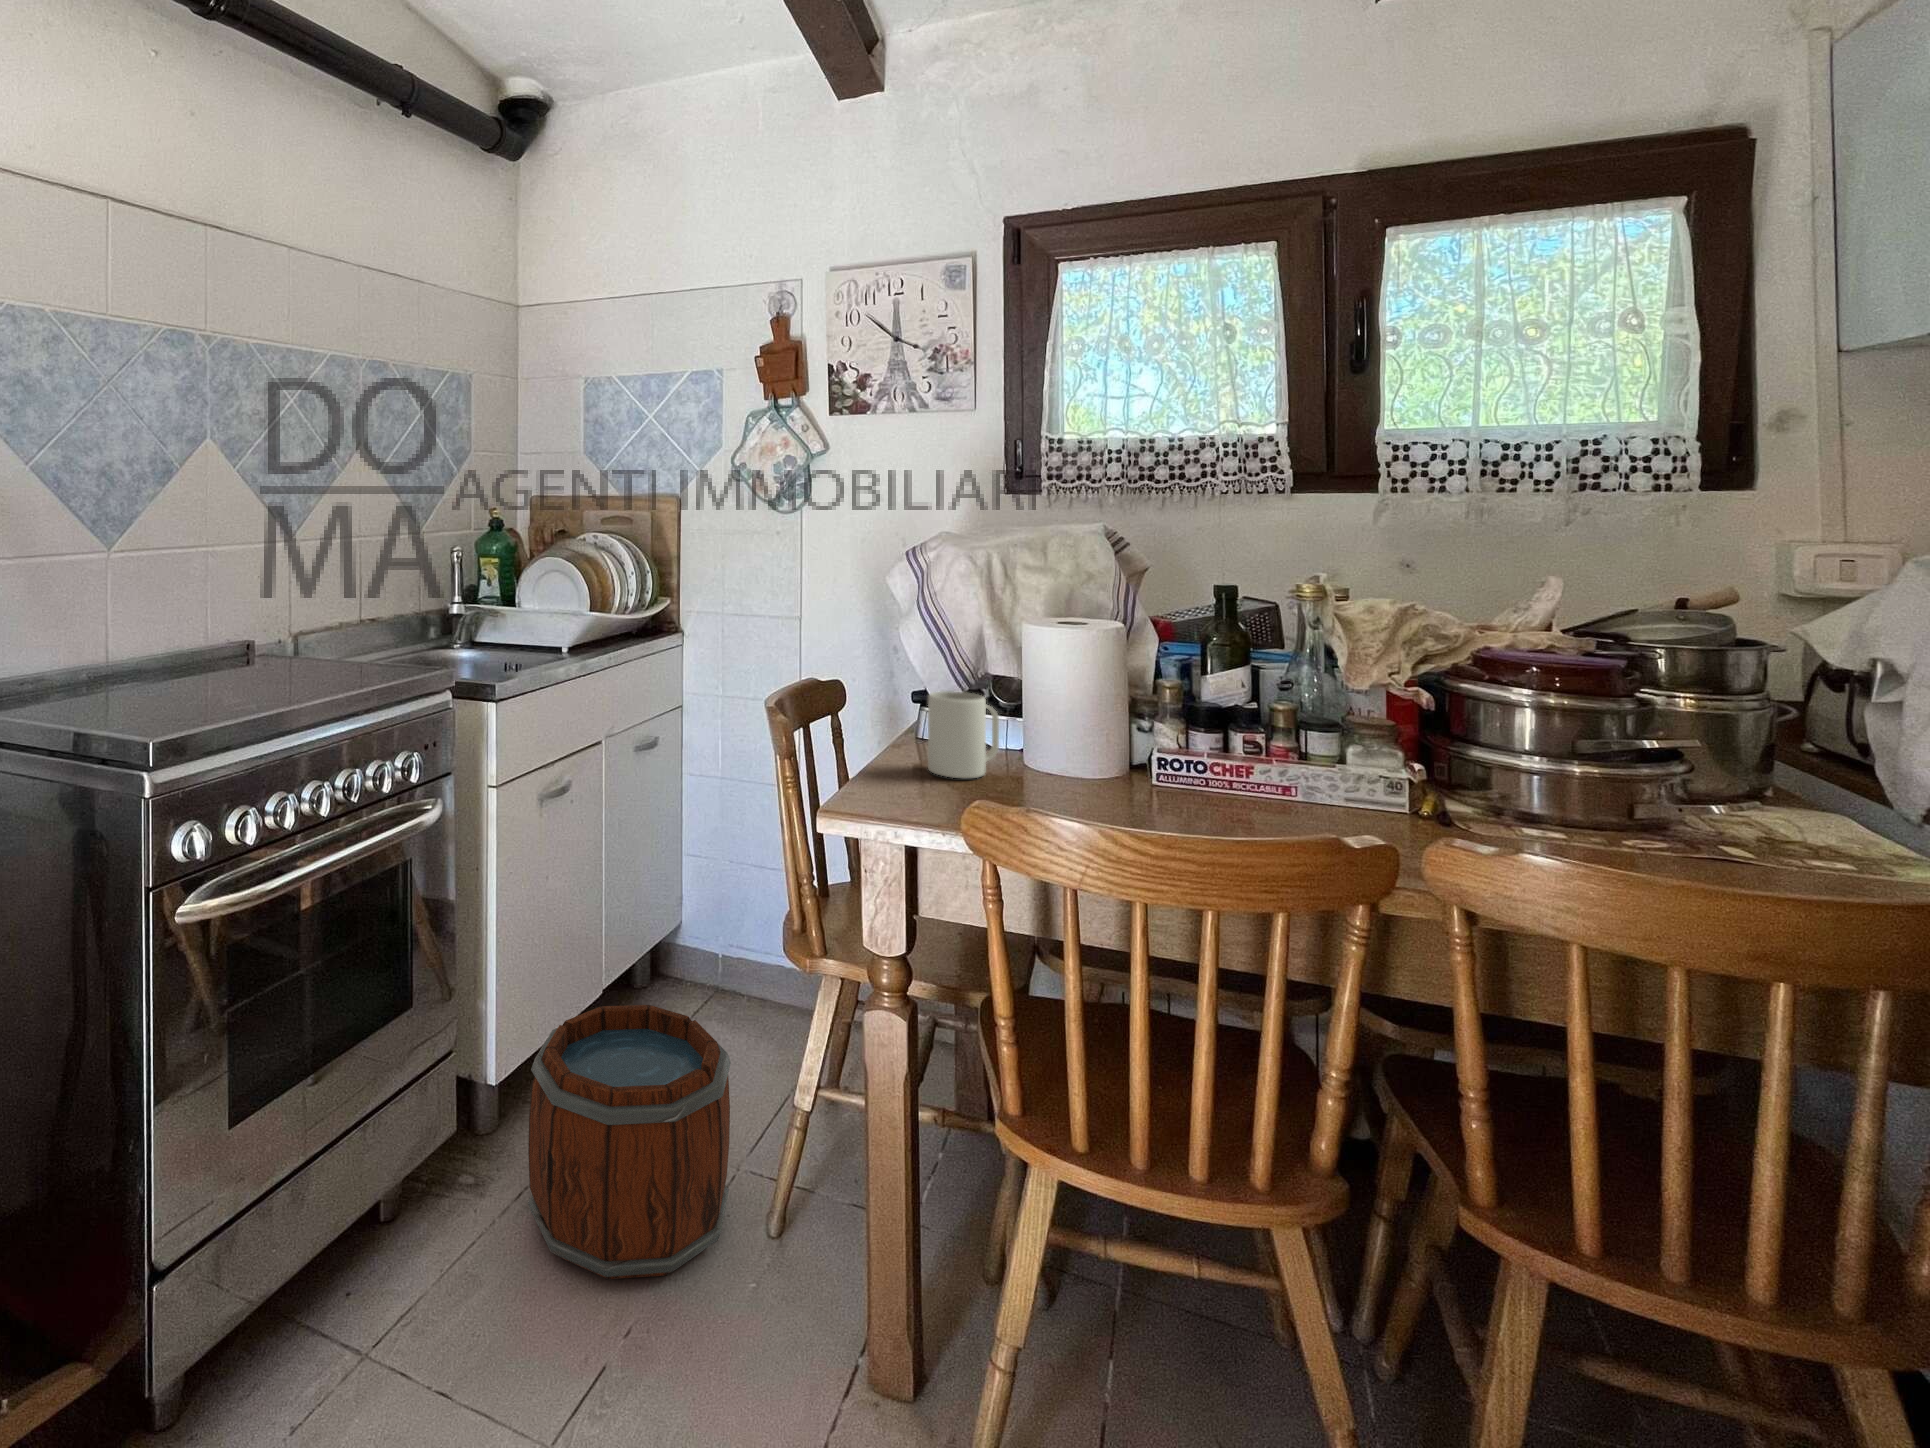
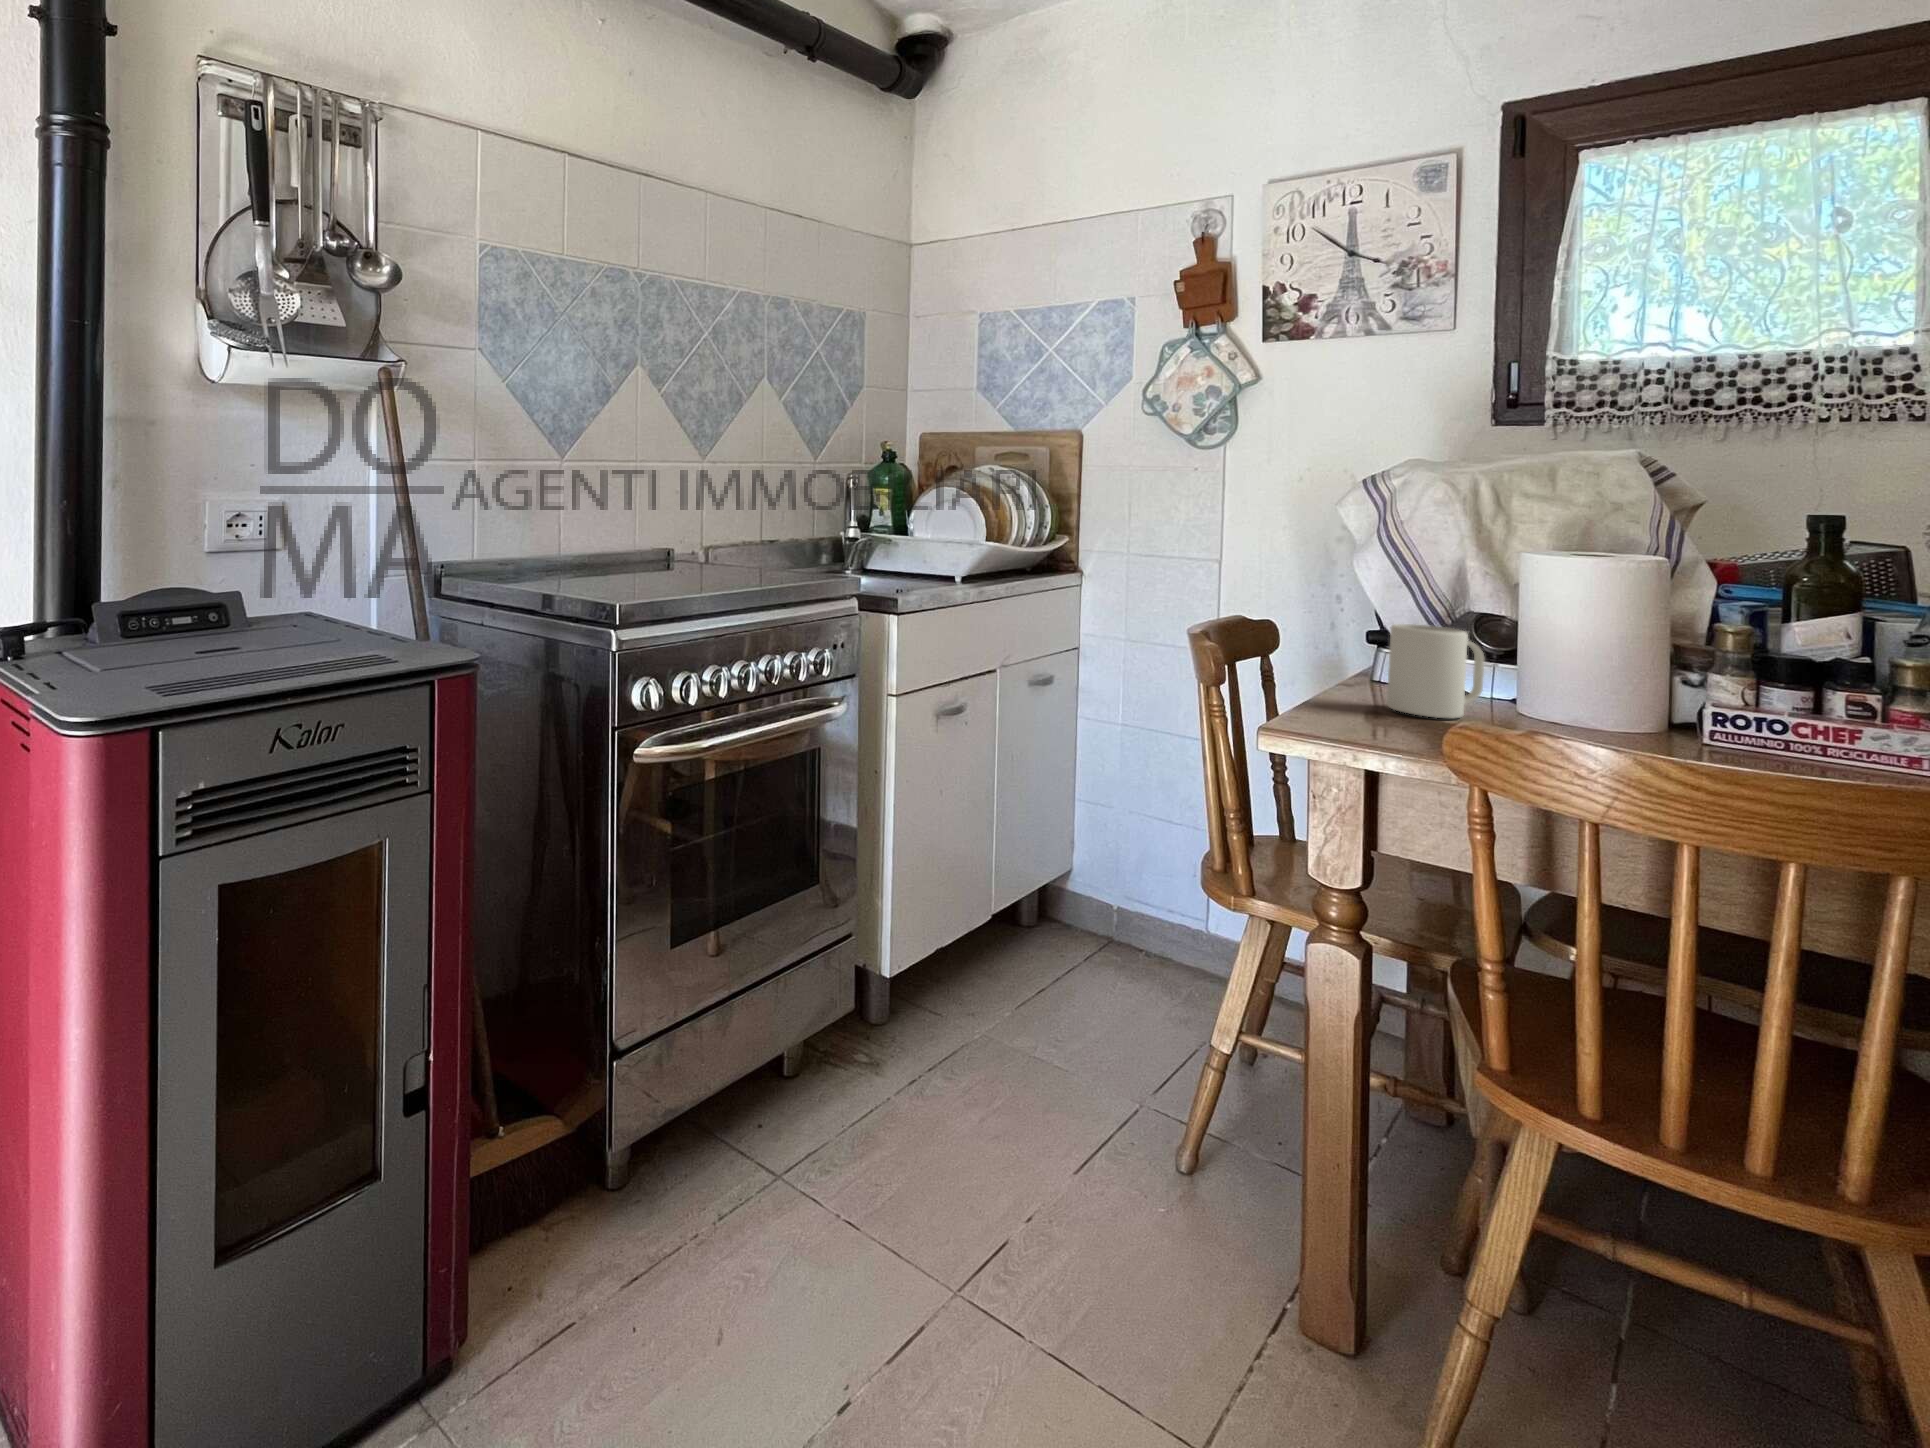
bucket: present [528,1005,731,1279] -> none [918,918,1133,1178]

